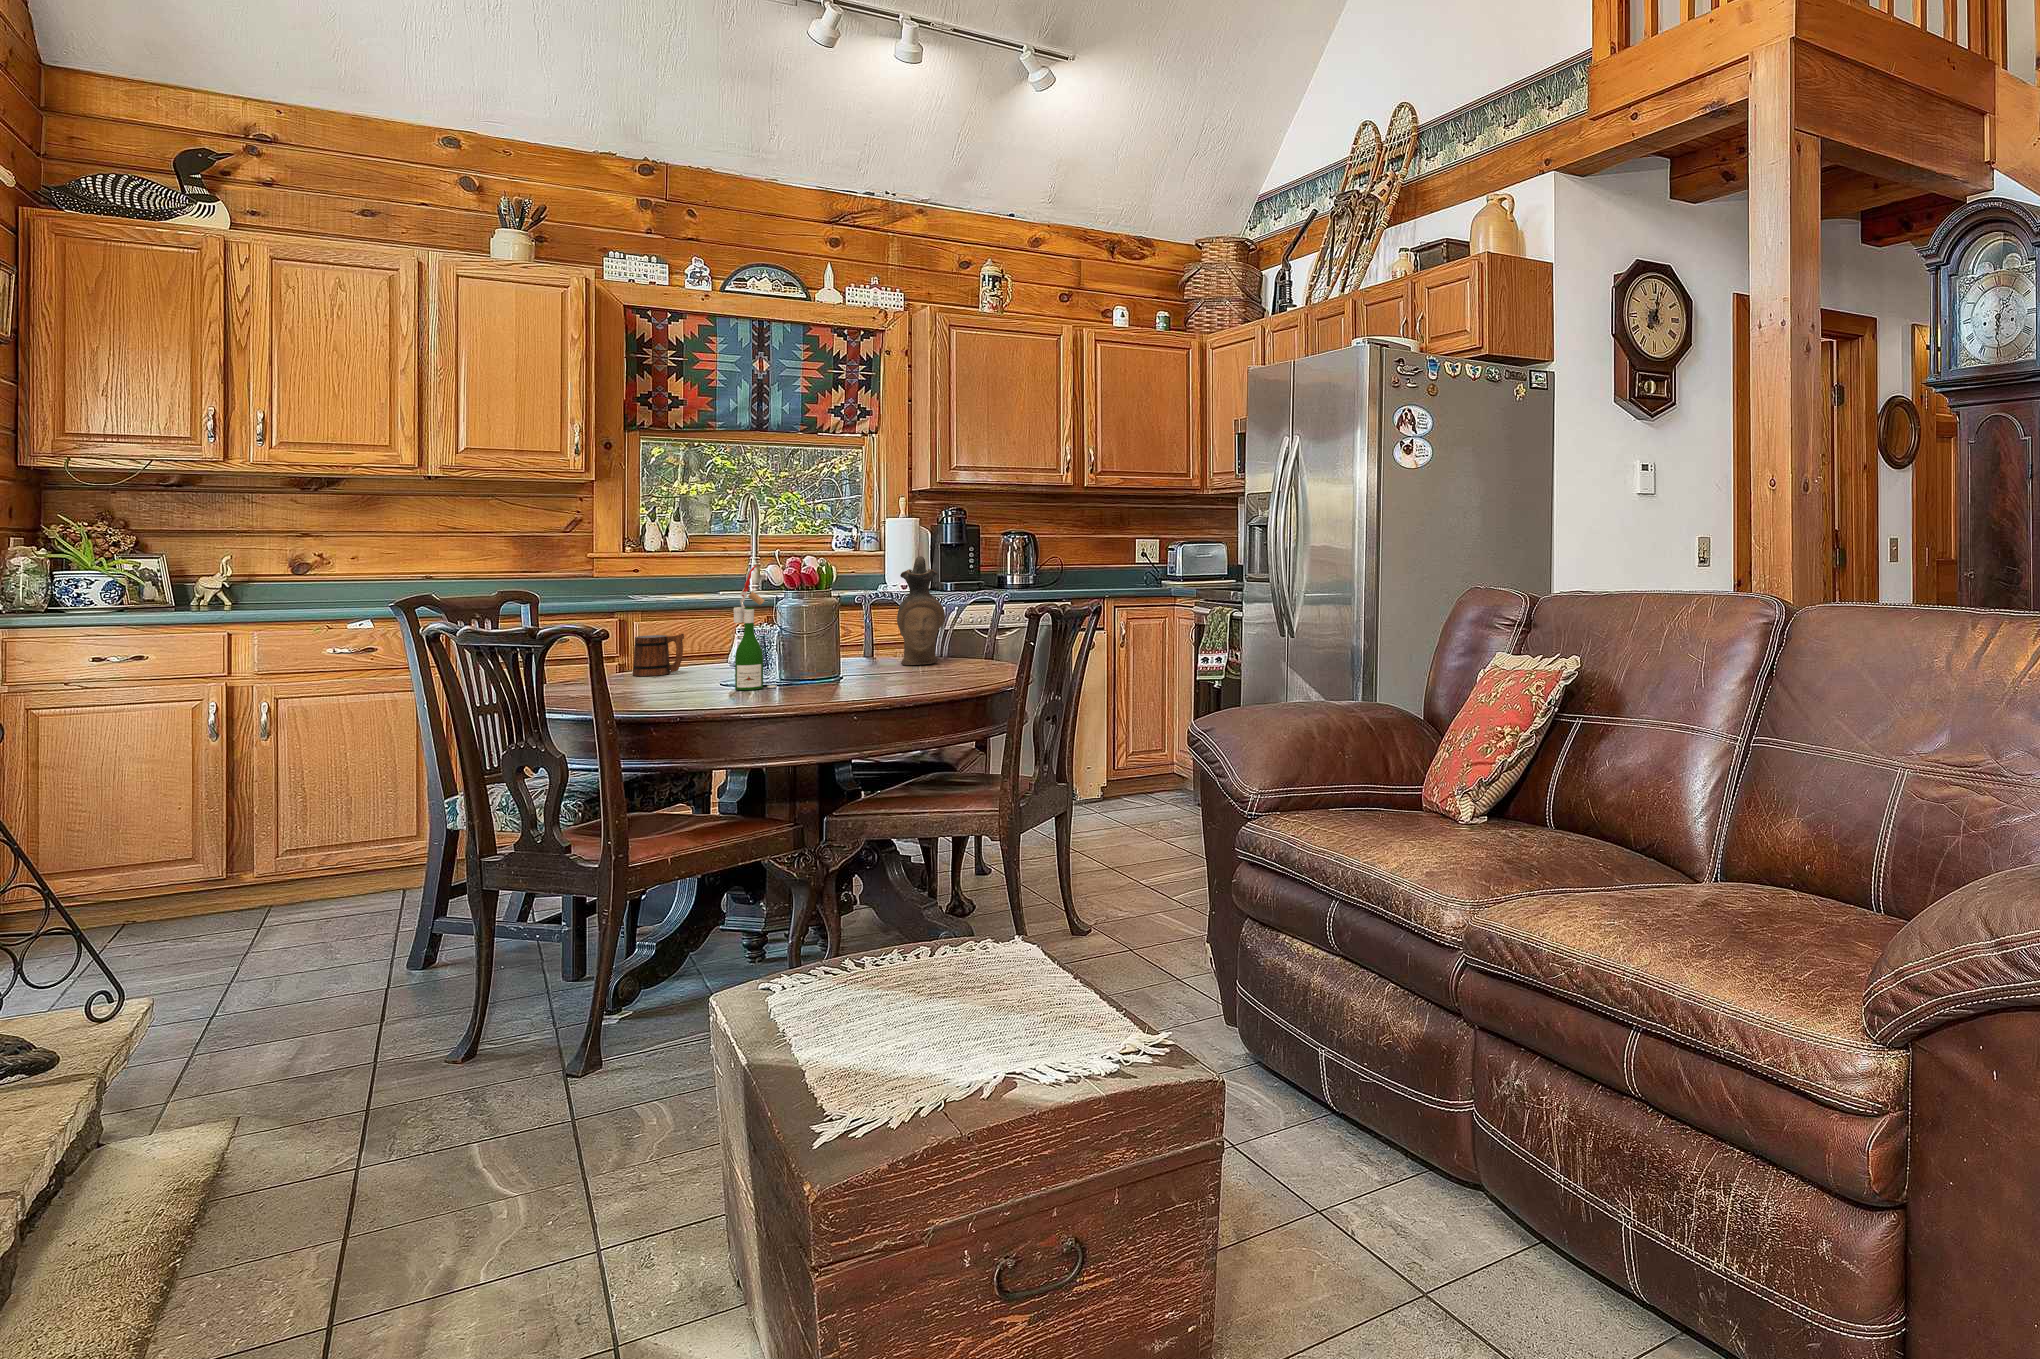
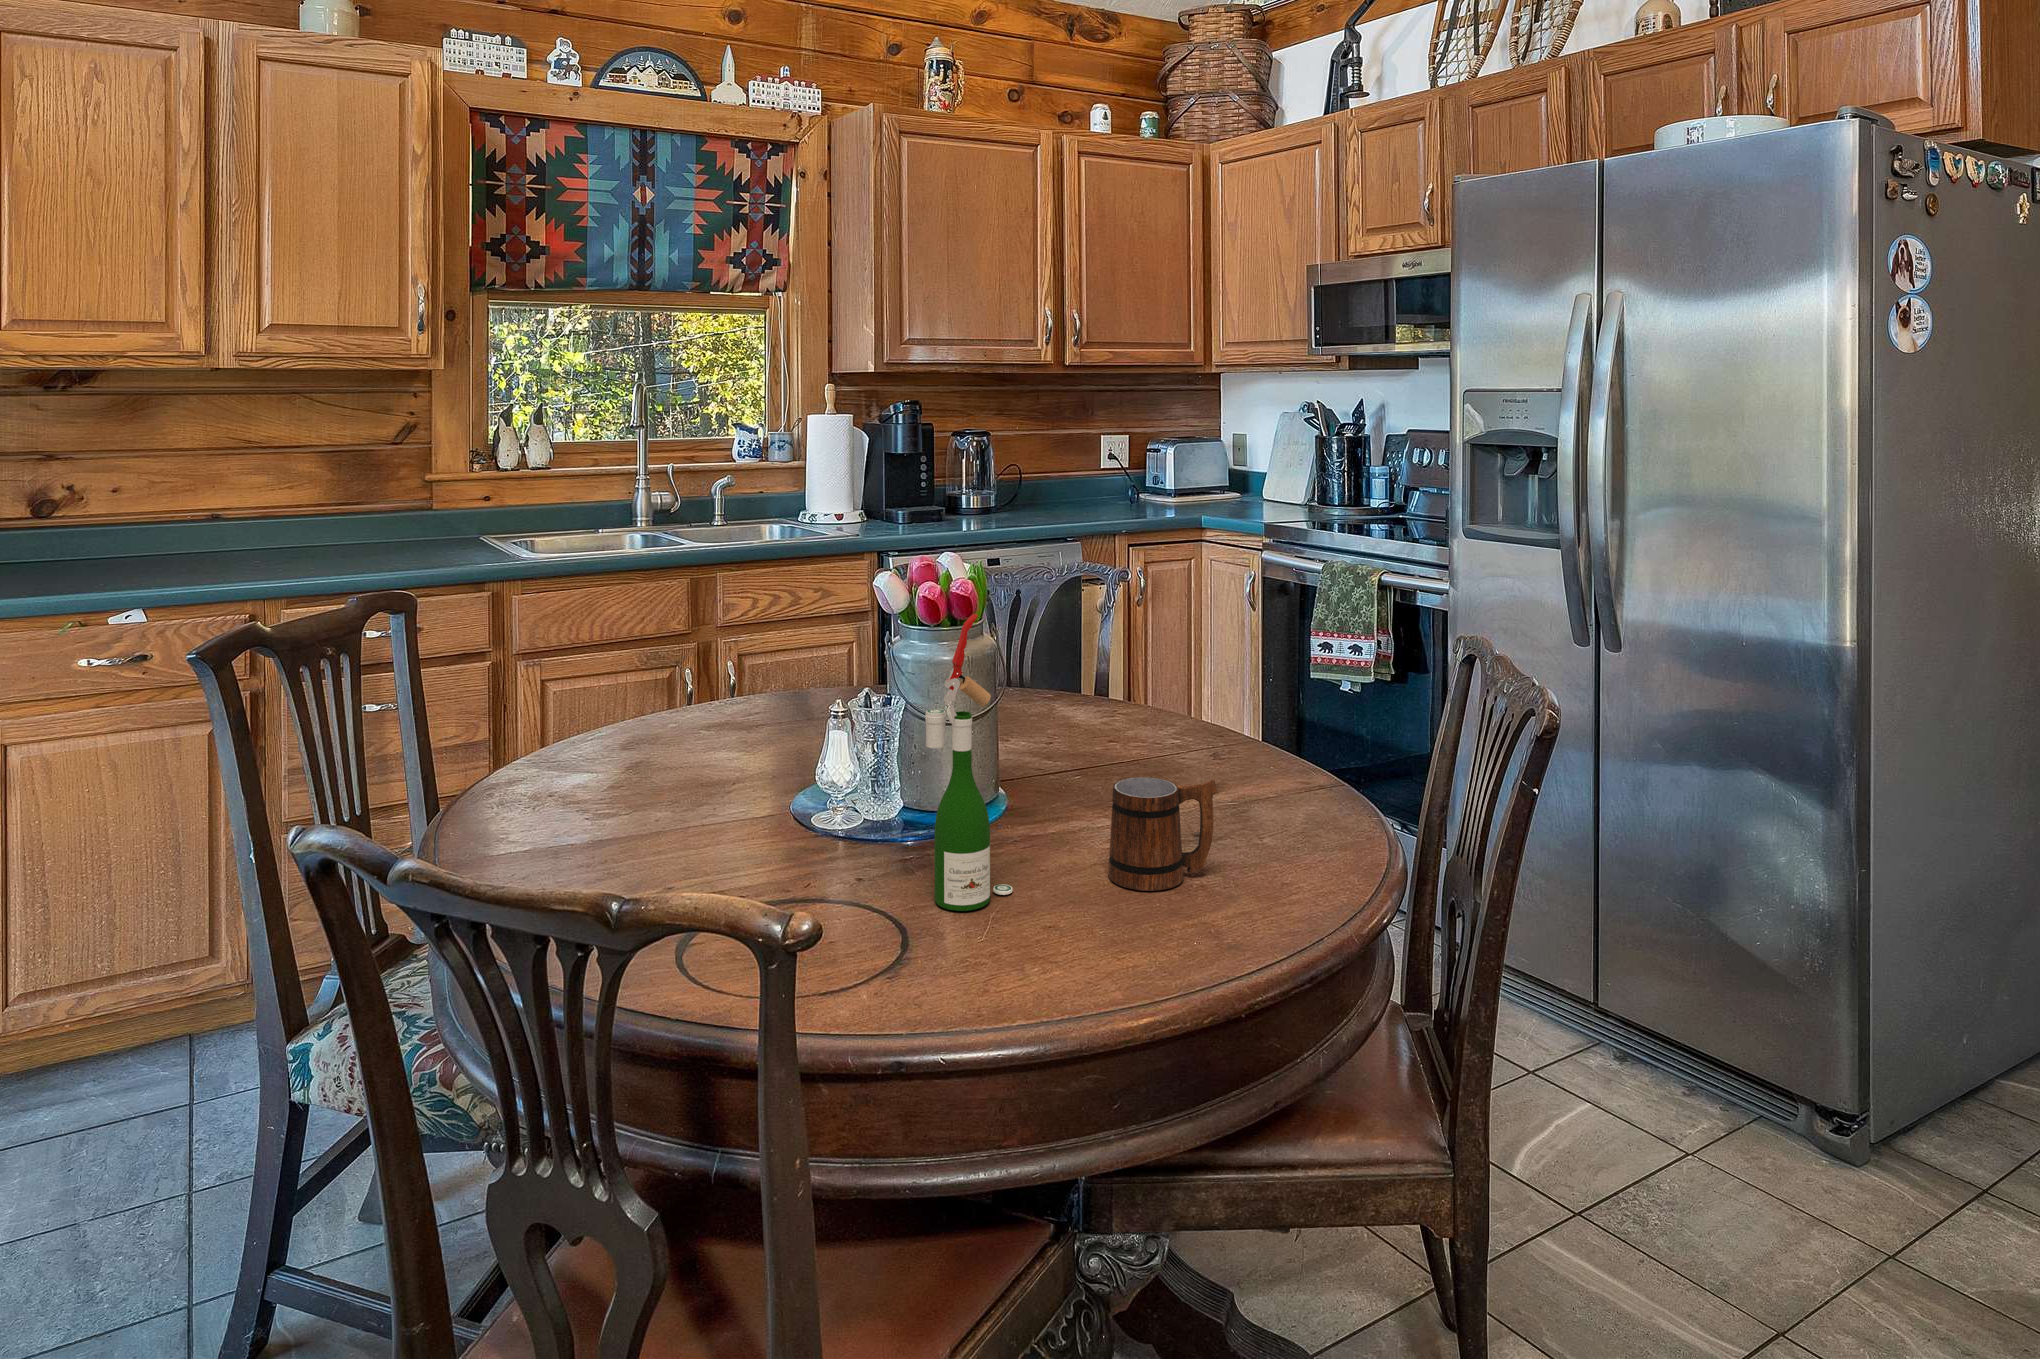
ceramic pitcher: present [897,556,945,665] -> none [1104,540,1196,765]
mug: present [633,634,684,676] -> present [1108,777,1217,891]

